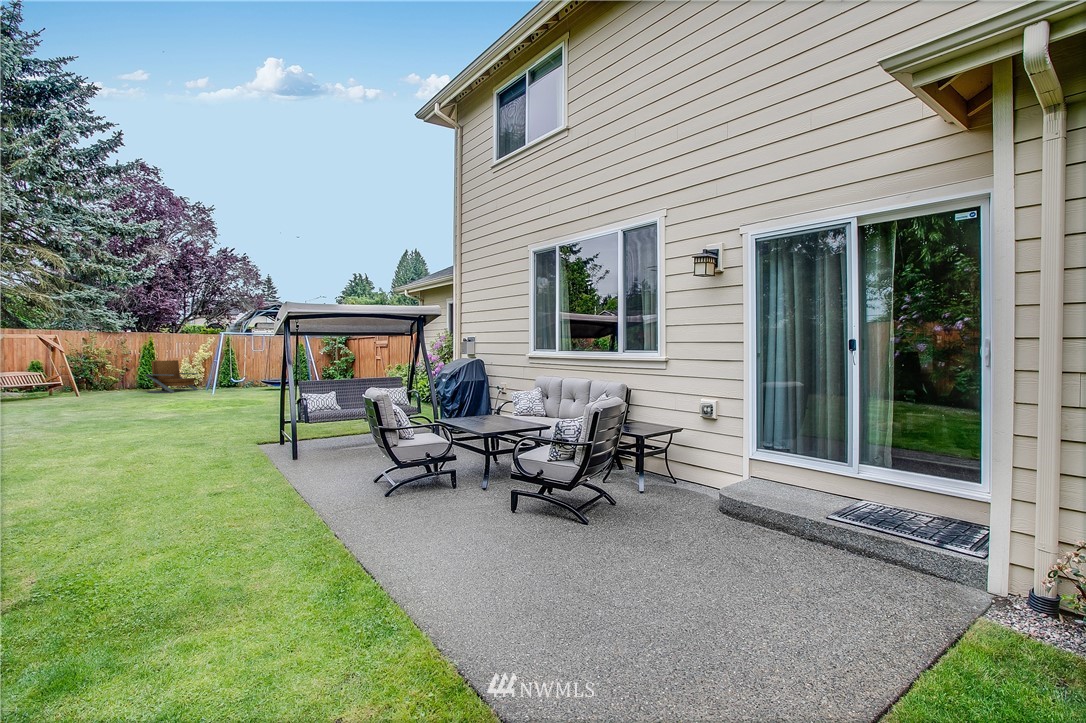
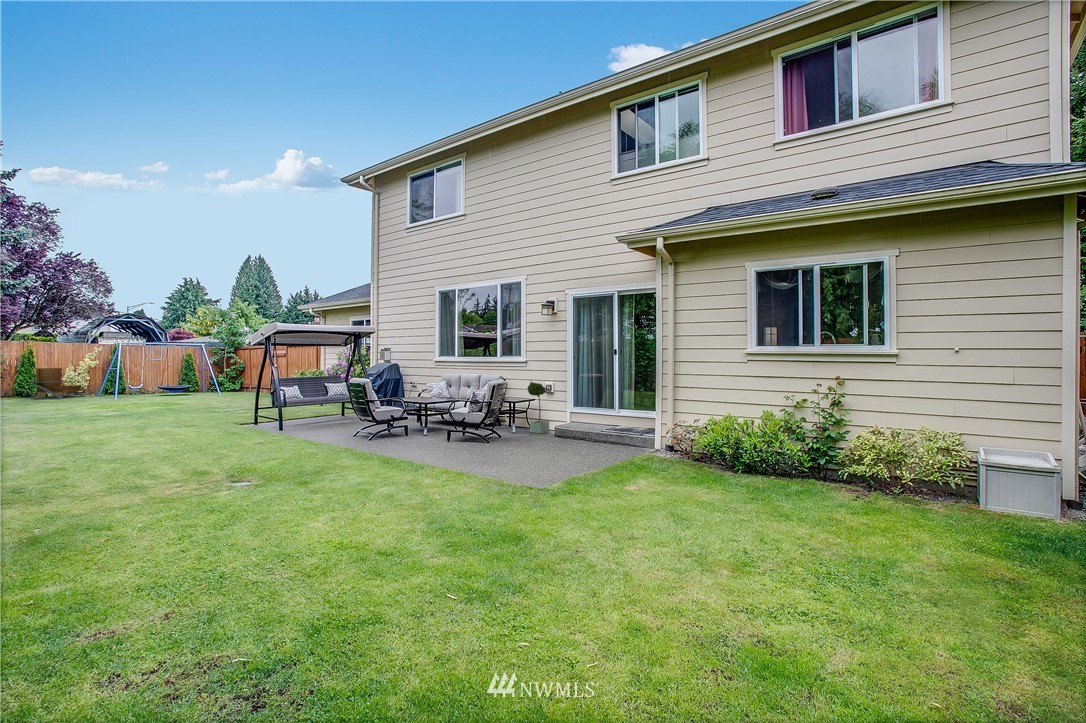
potted tree: none [666,398,708,496] -> present [527,382,549,433]

